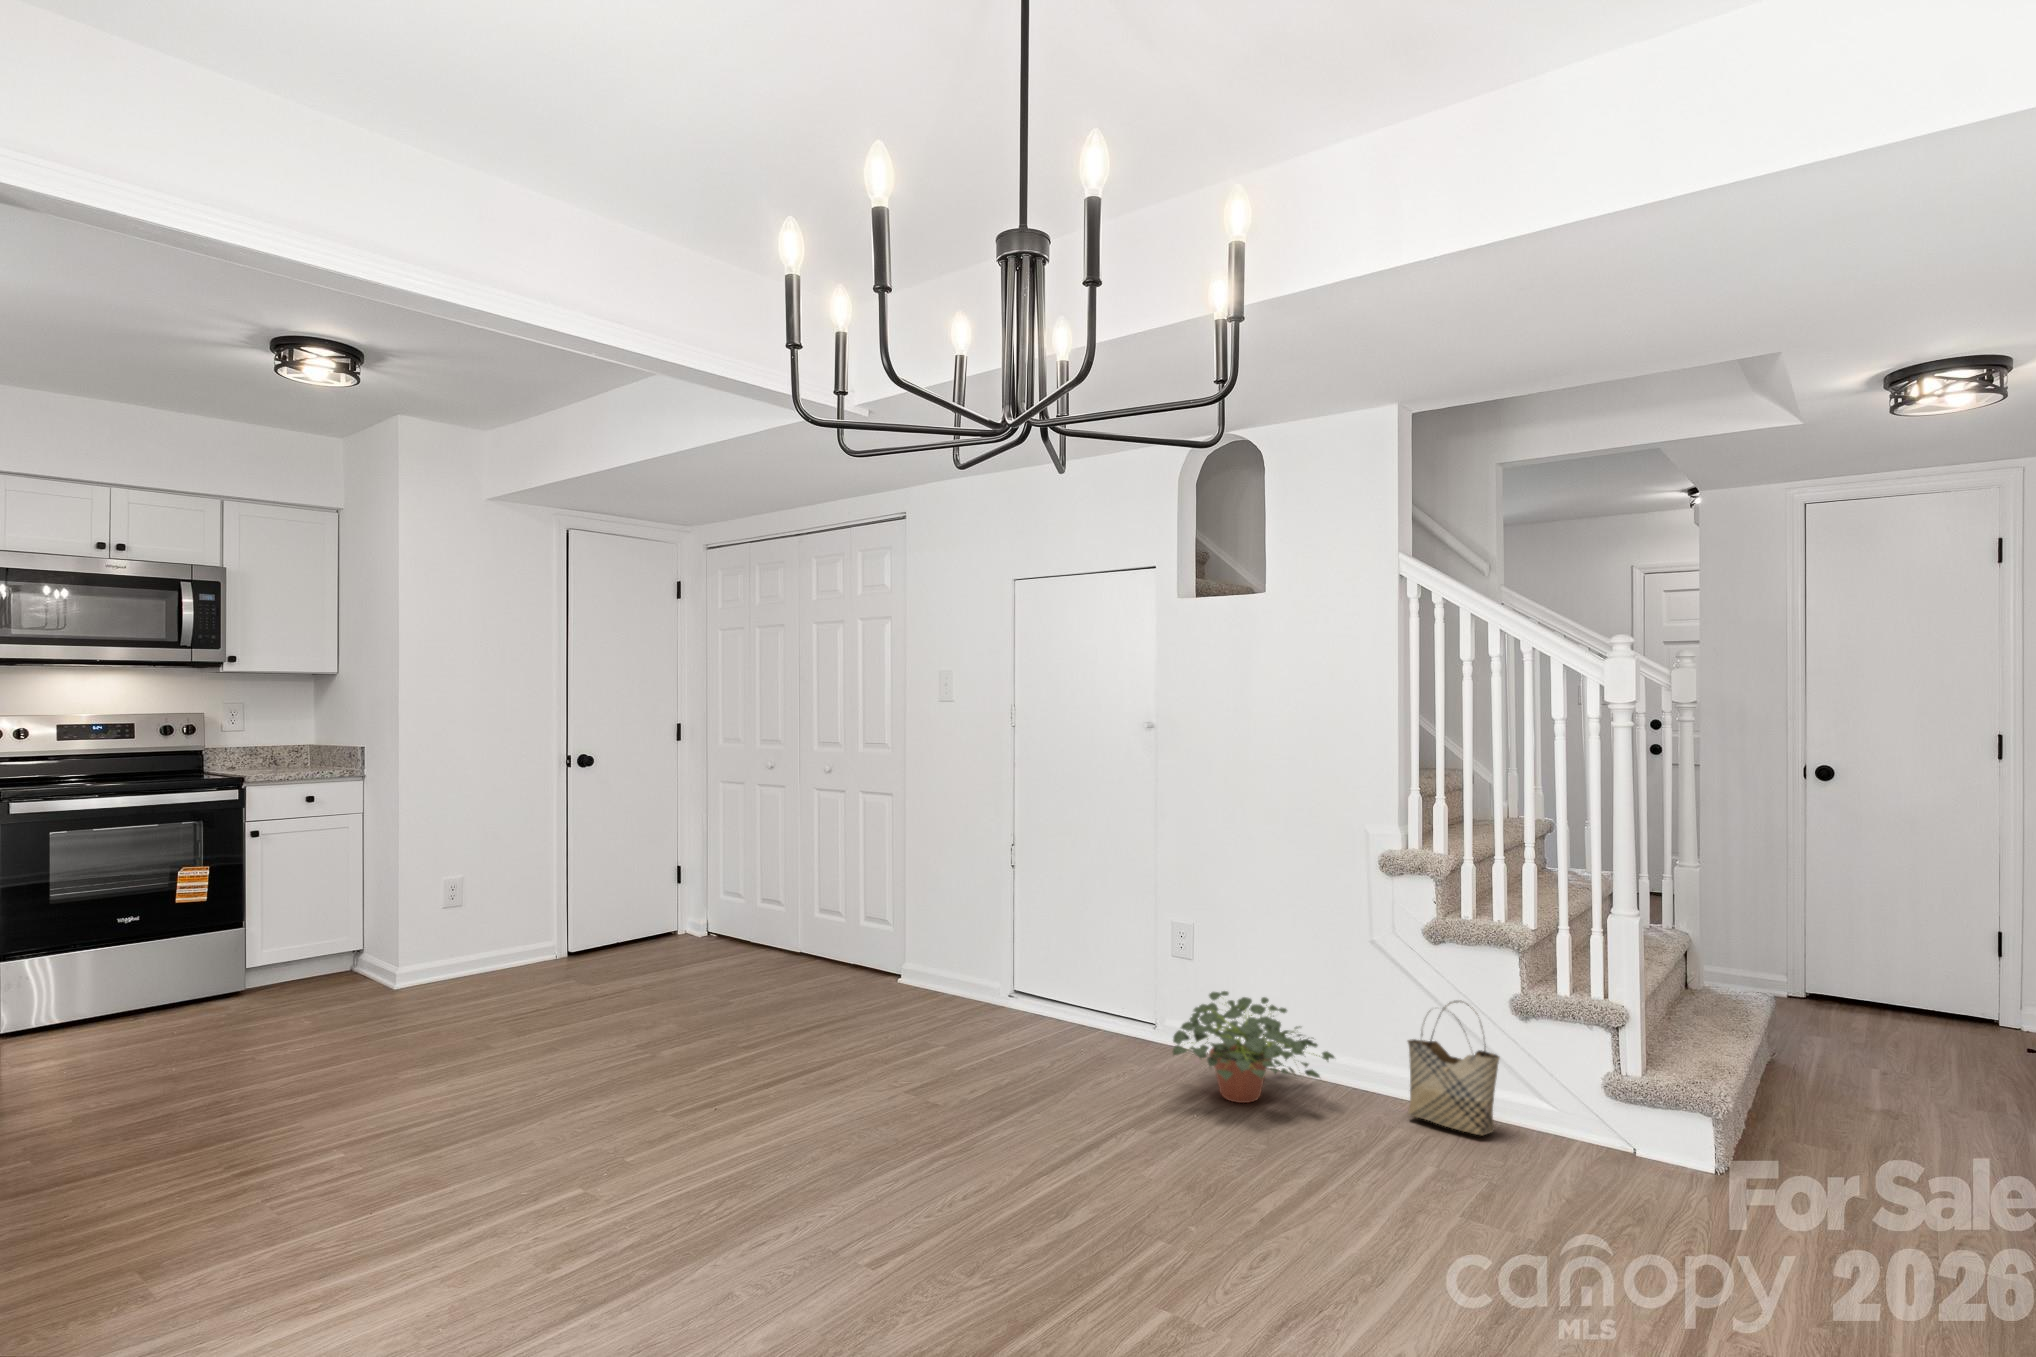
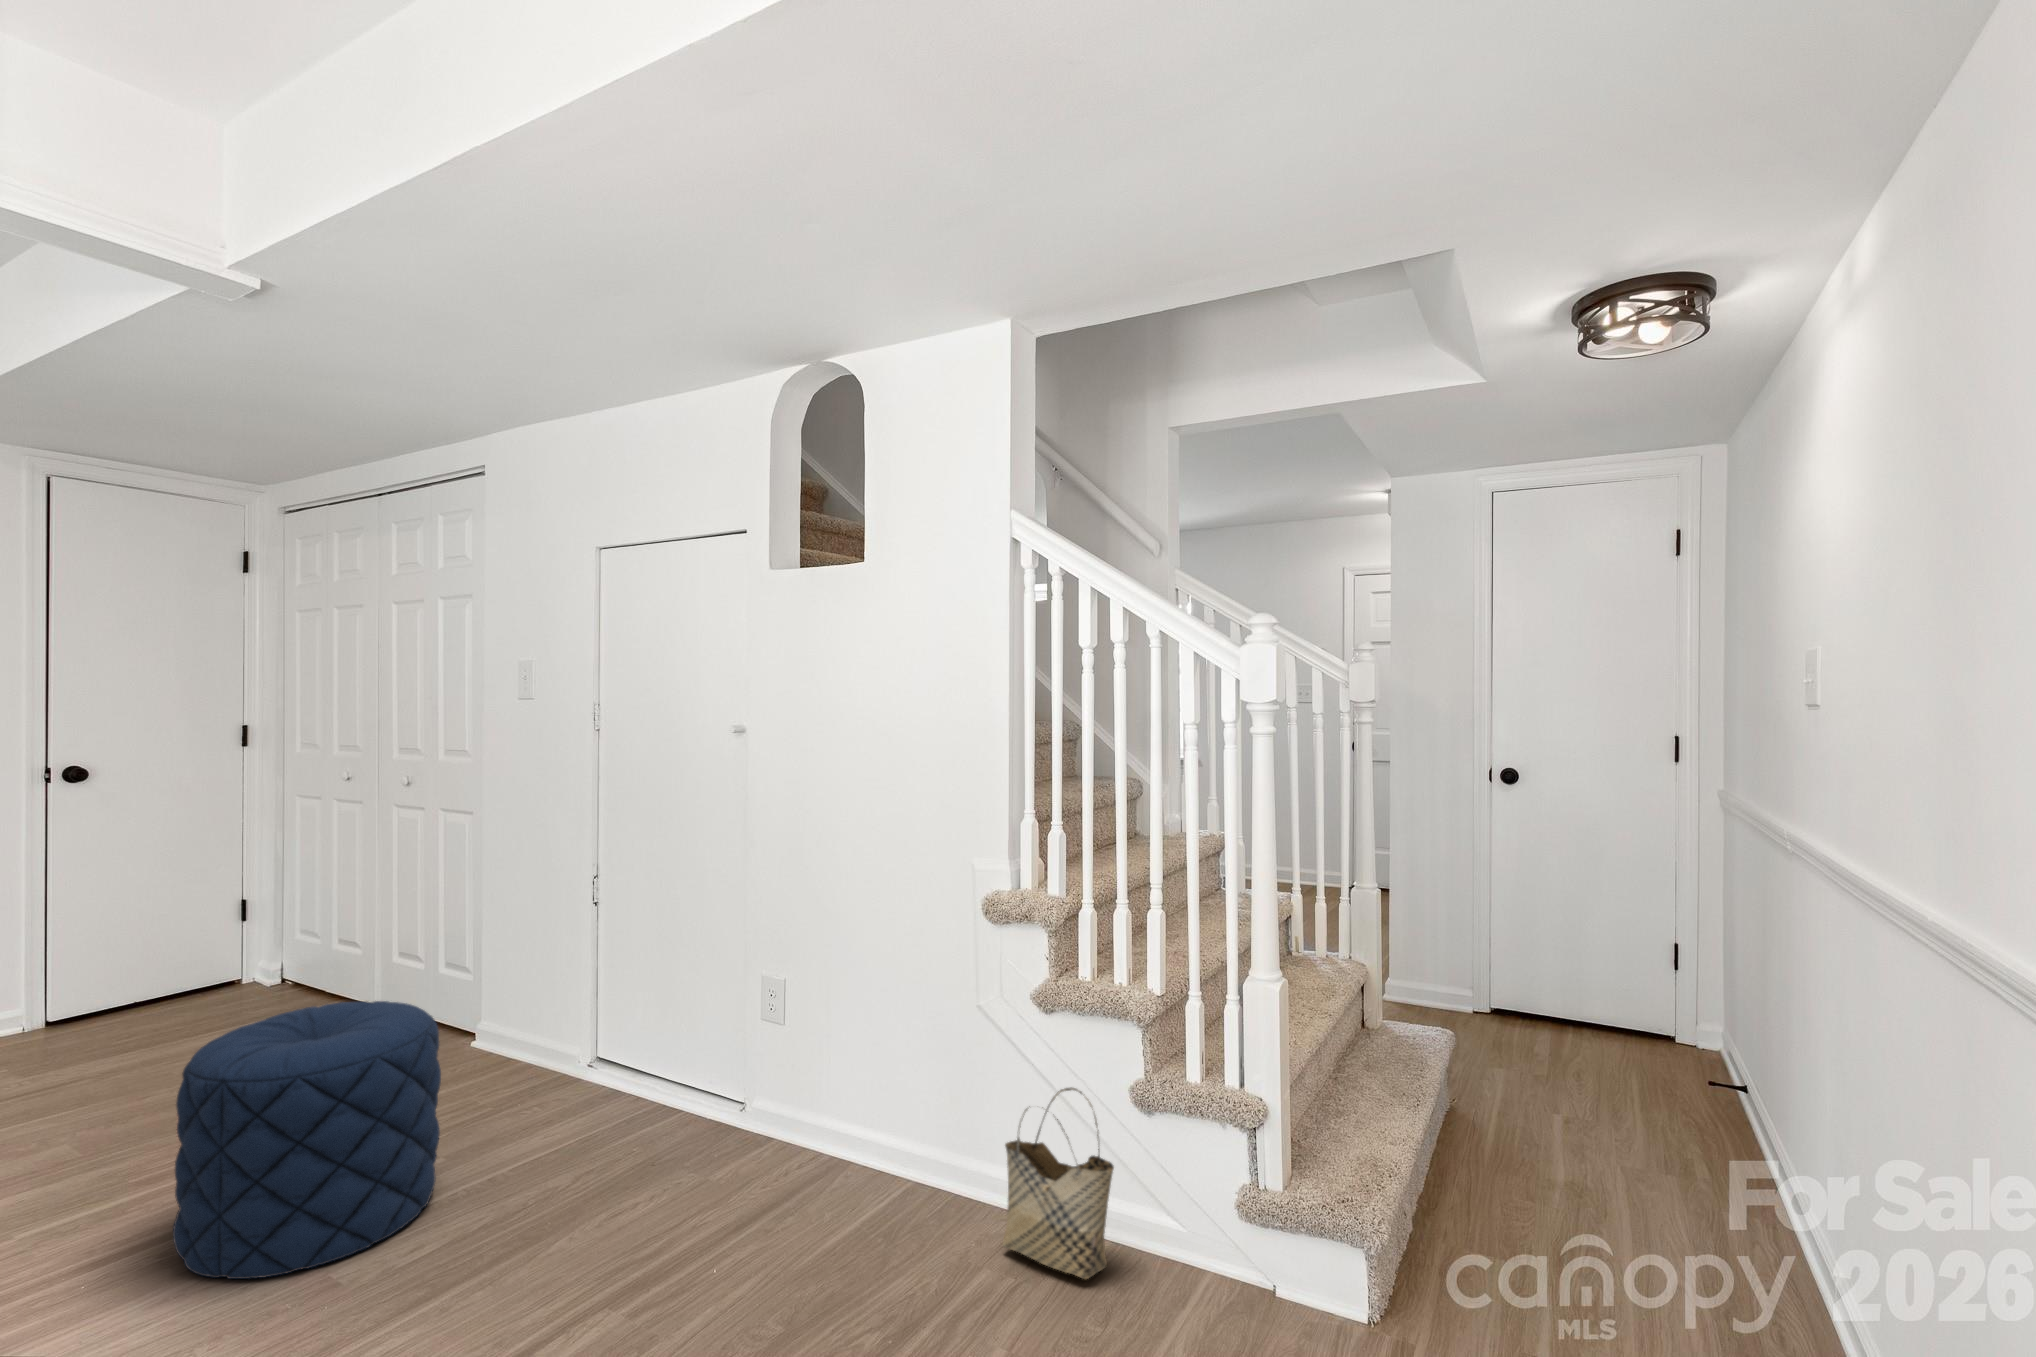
pouf: none [812,925,965,1100] -> present [173,1001,441,1279]
potted plant: present [1173,991,1334,1103] -> none [688,1073,919,1238]

